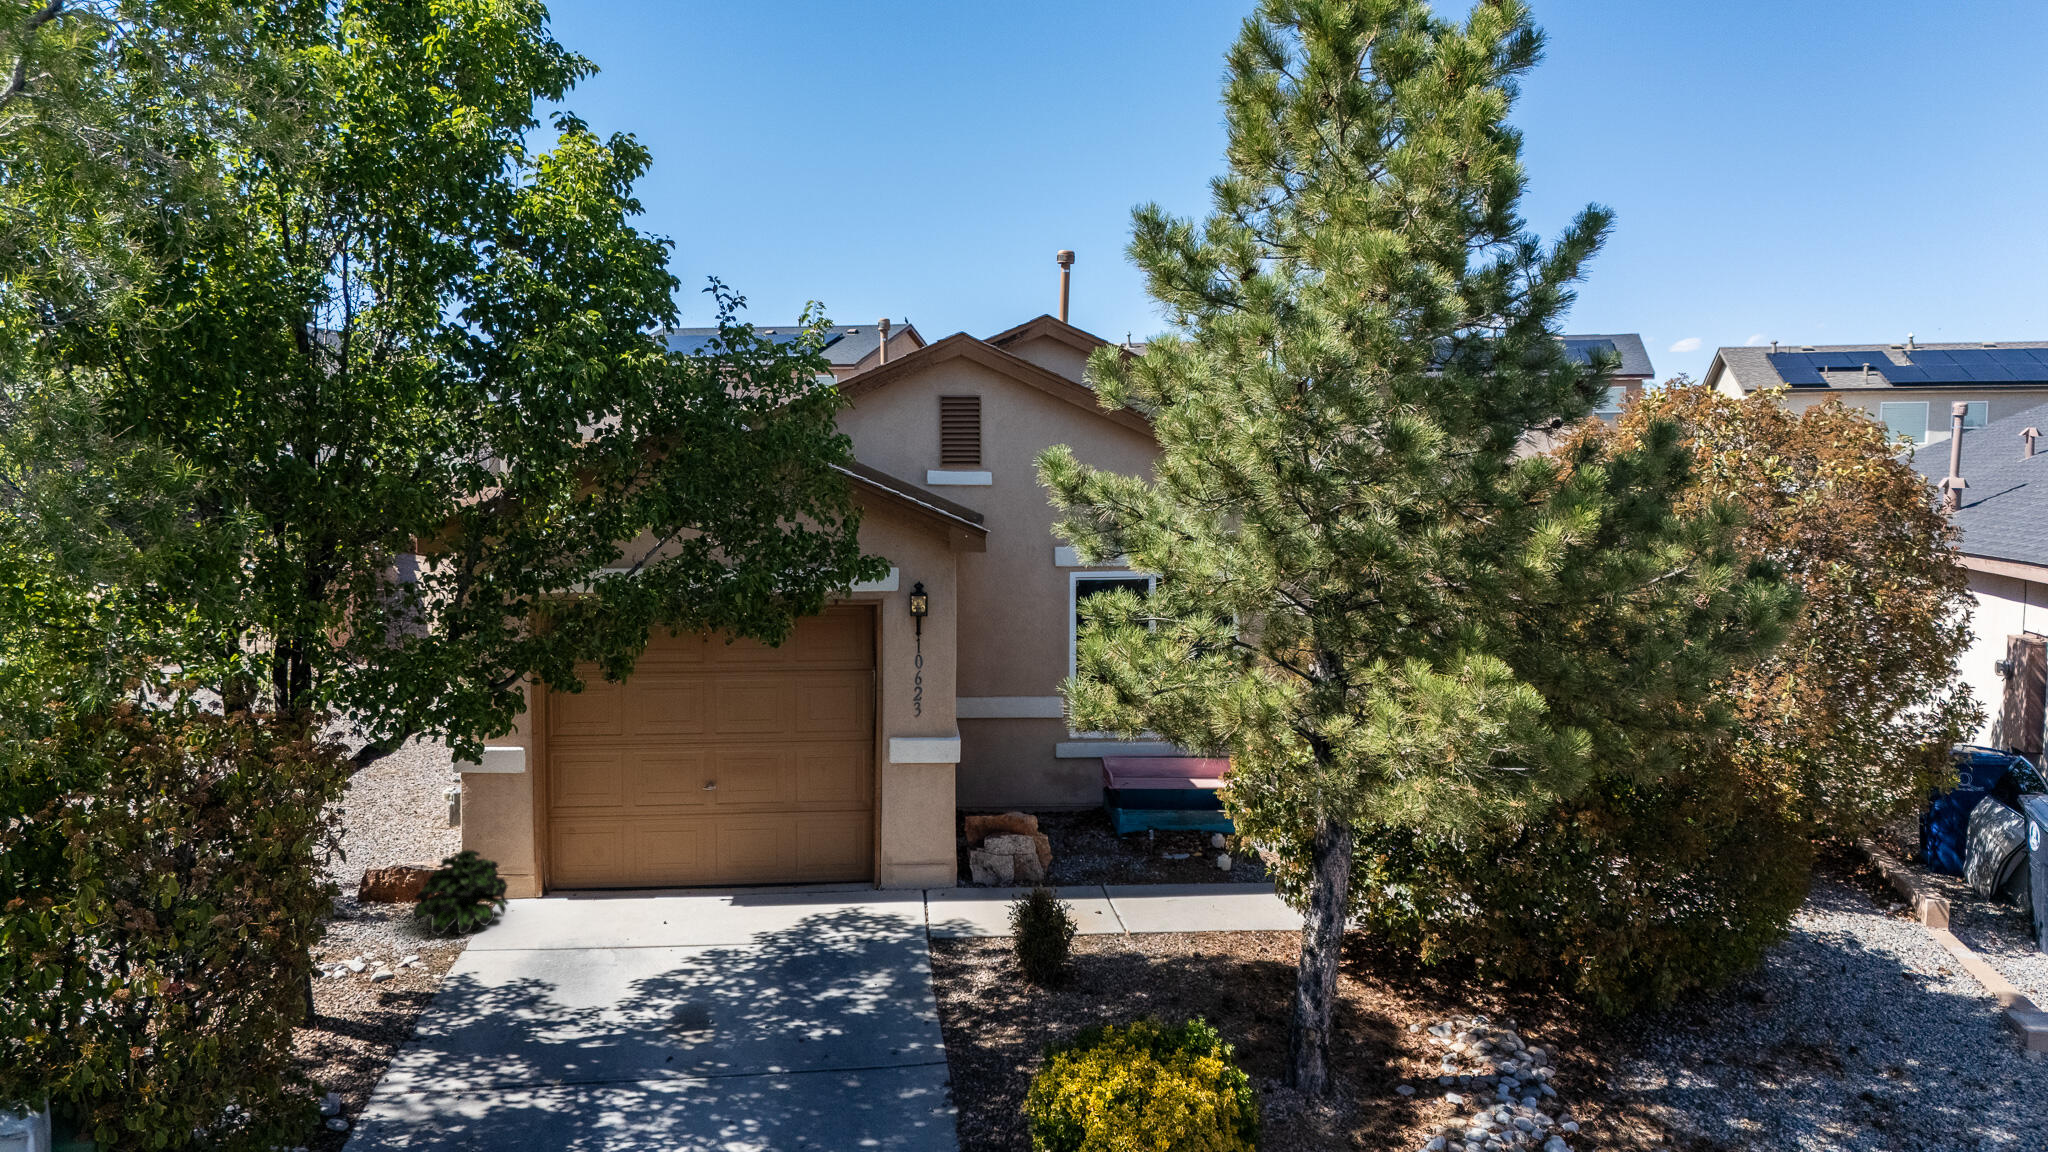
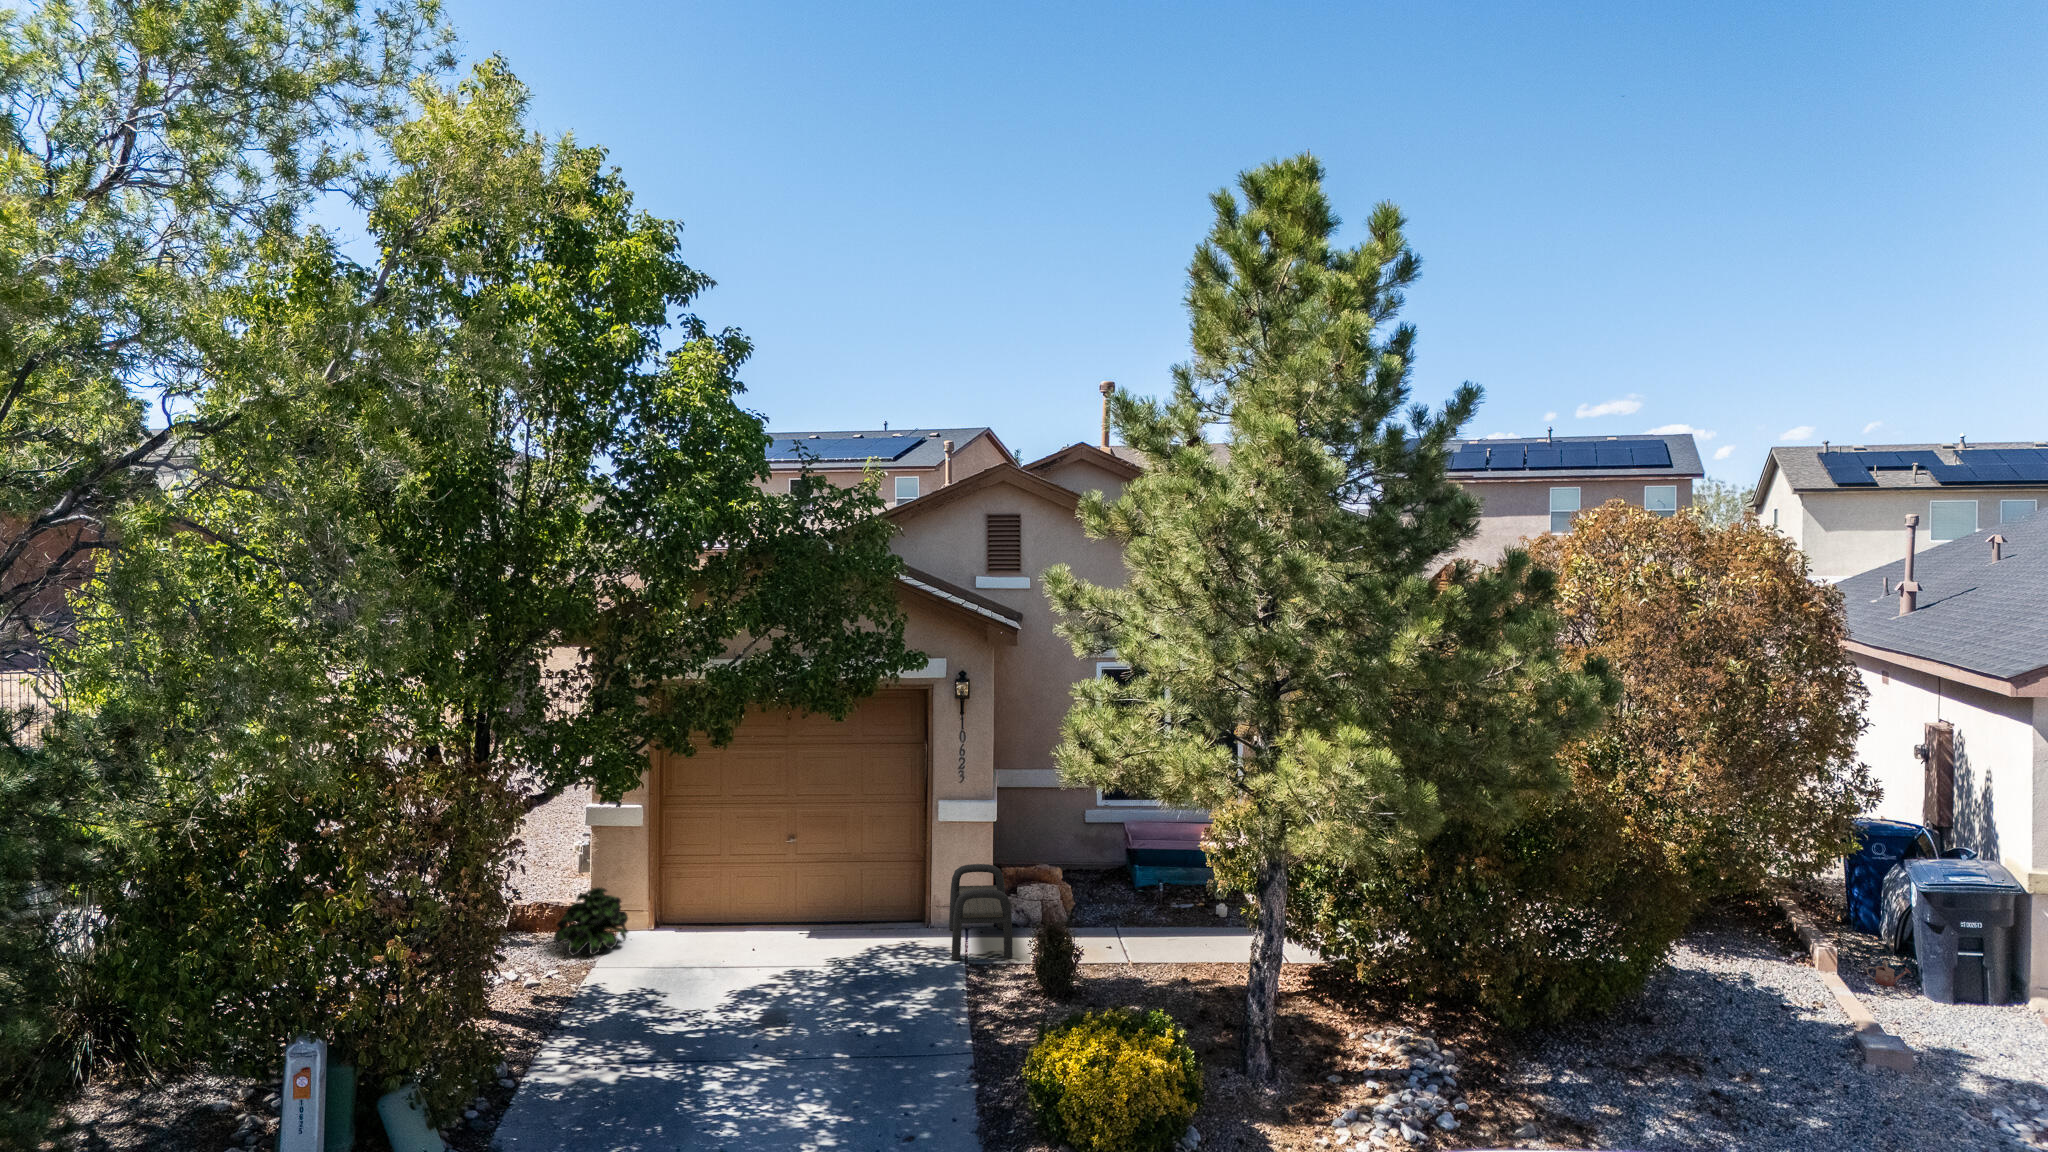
bench: none [906,814,986,933] -> present [949,864,1013,960]
watering can: none [1982,916,2035,946] -> present [1867,960,1911,986]

